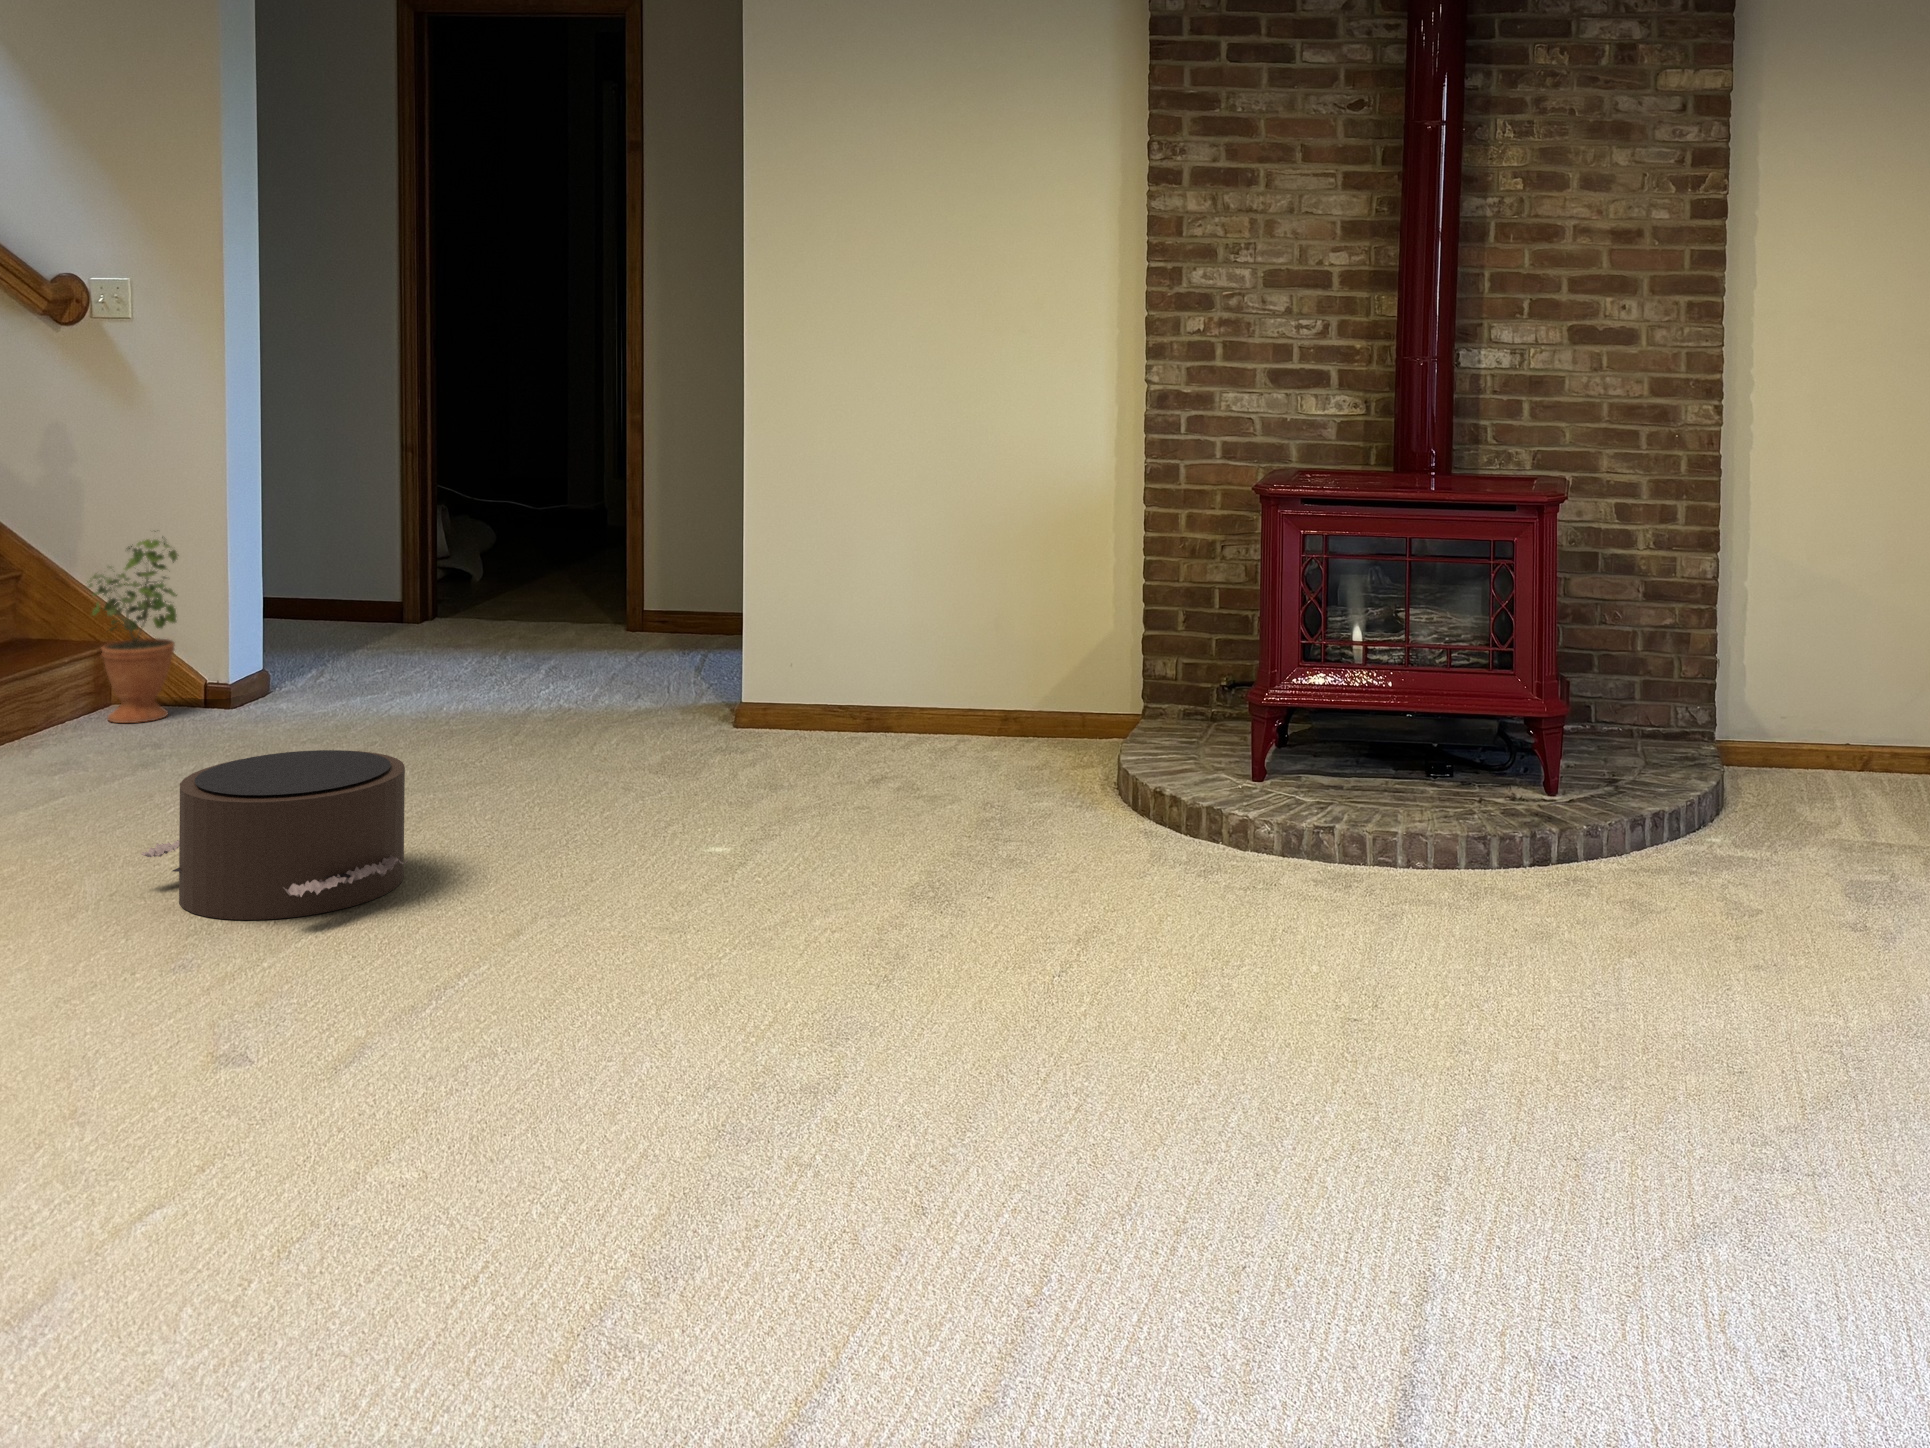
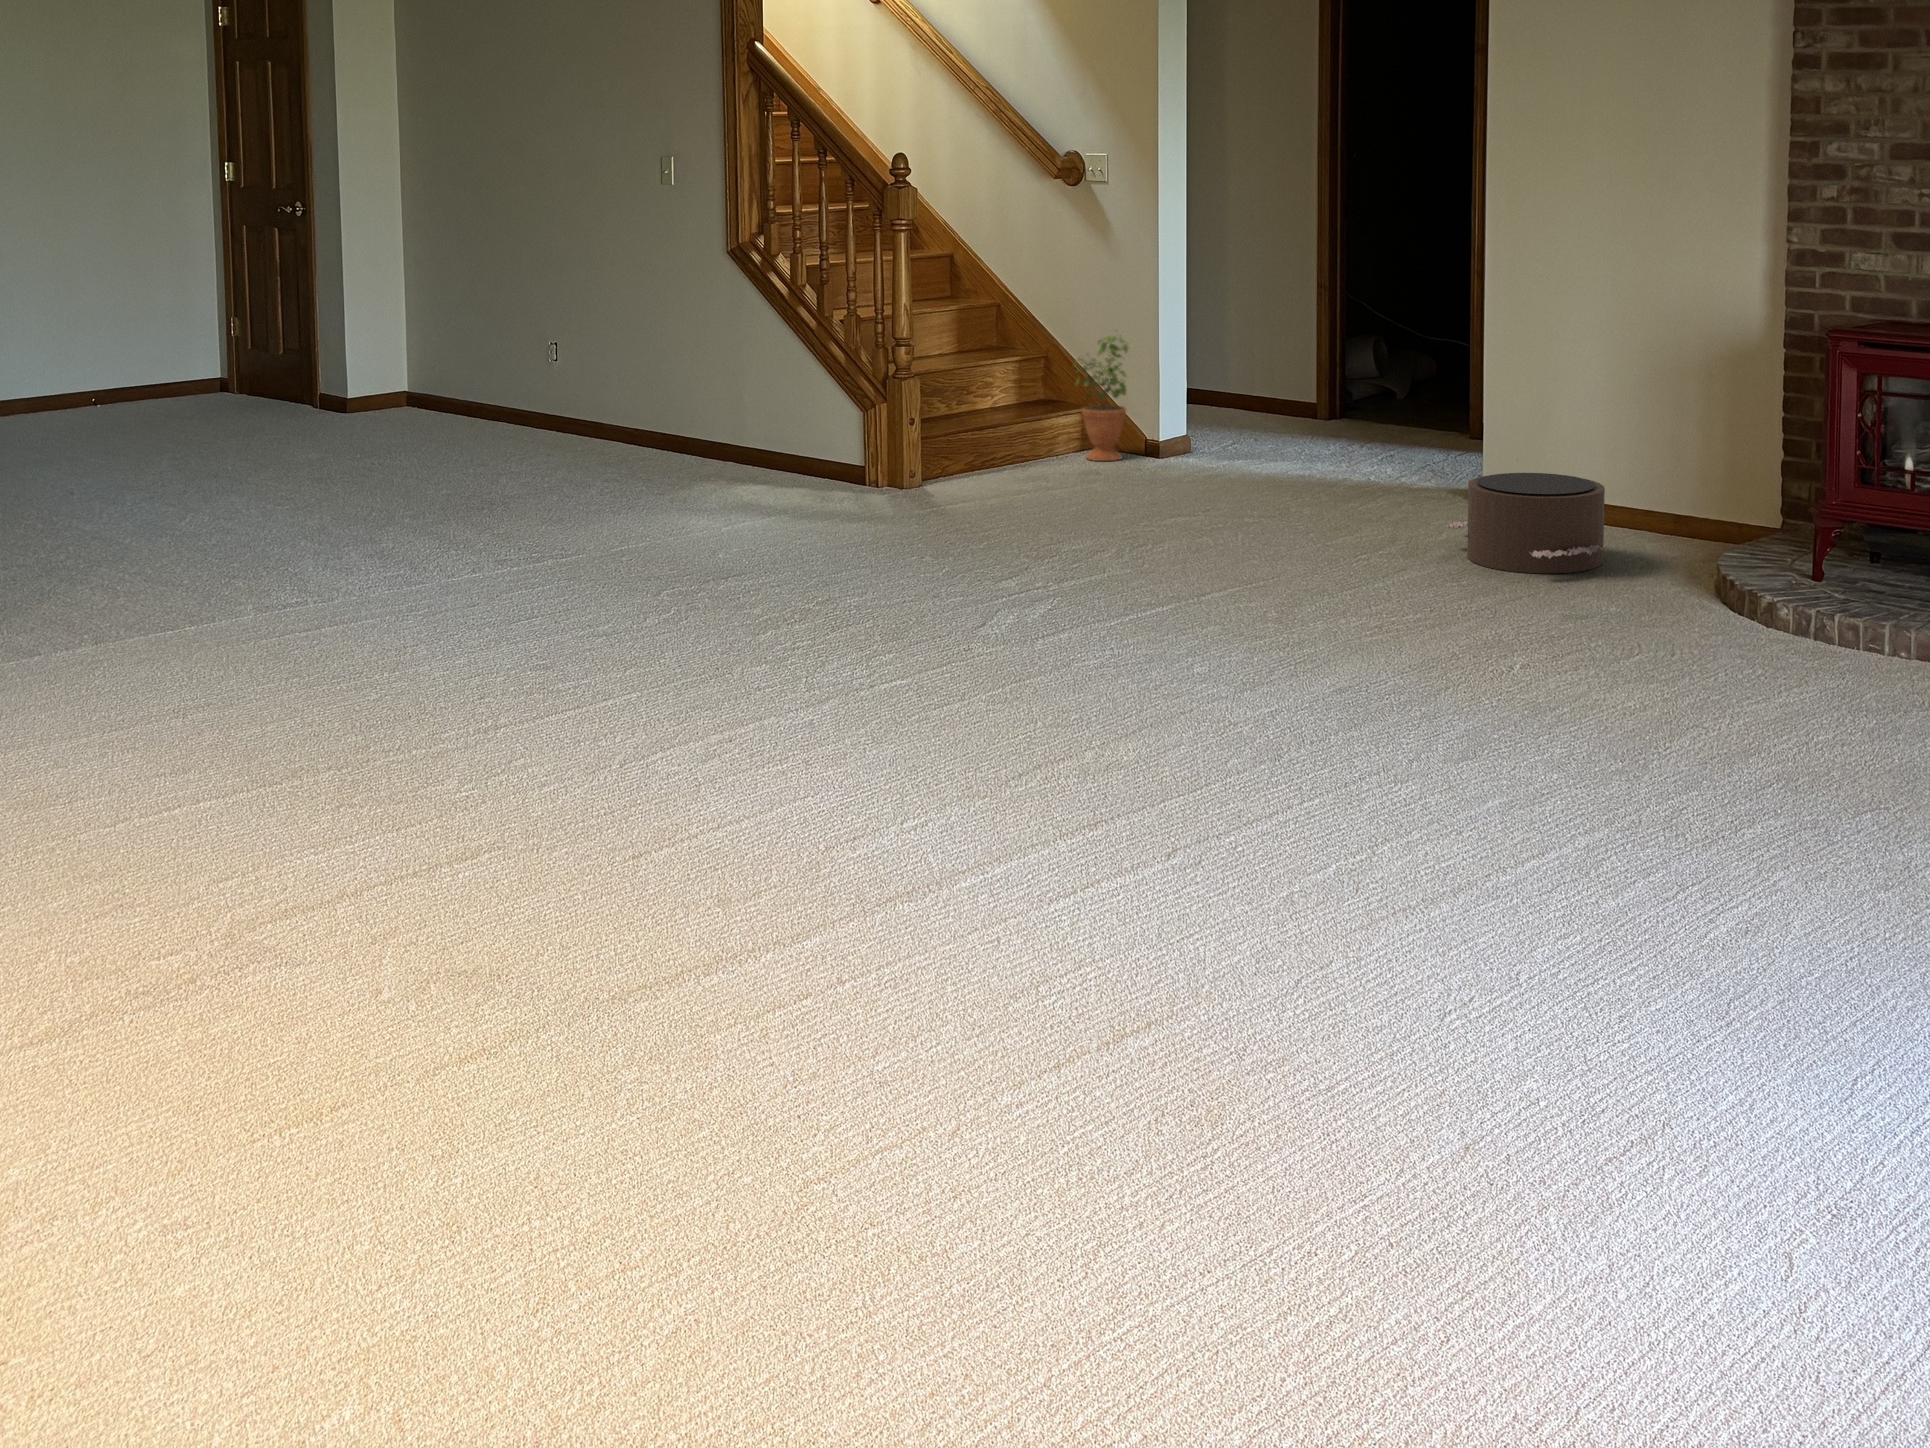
pouf: present [141,750,407,920] -> present [1446,473,1605,573]

